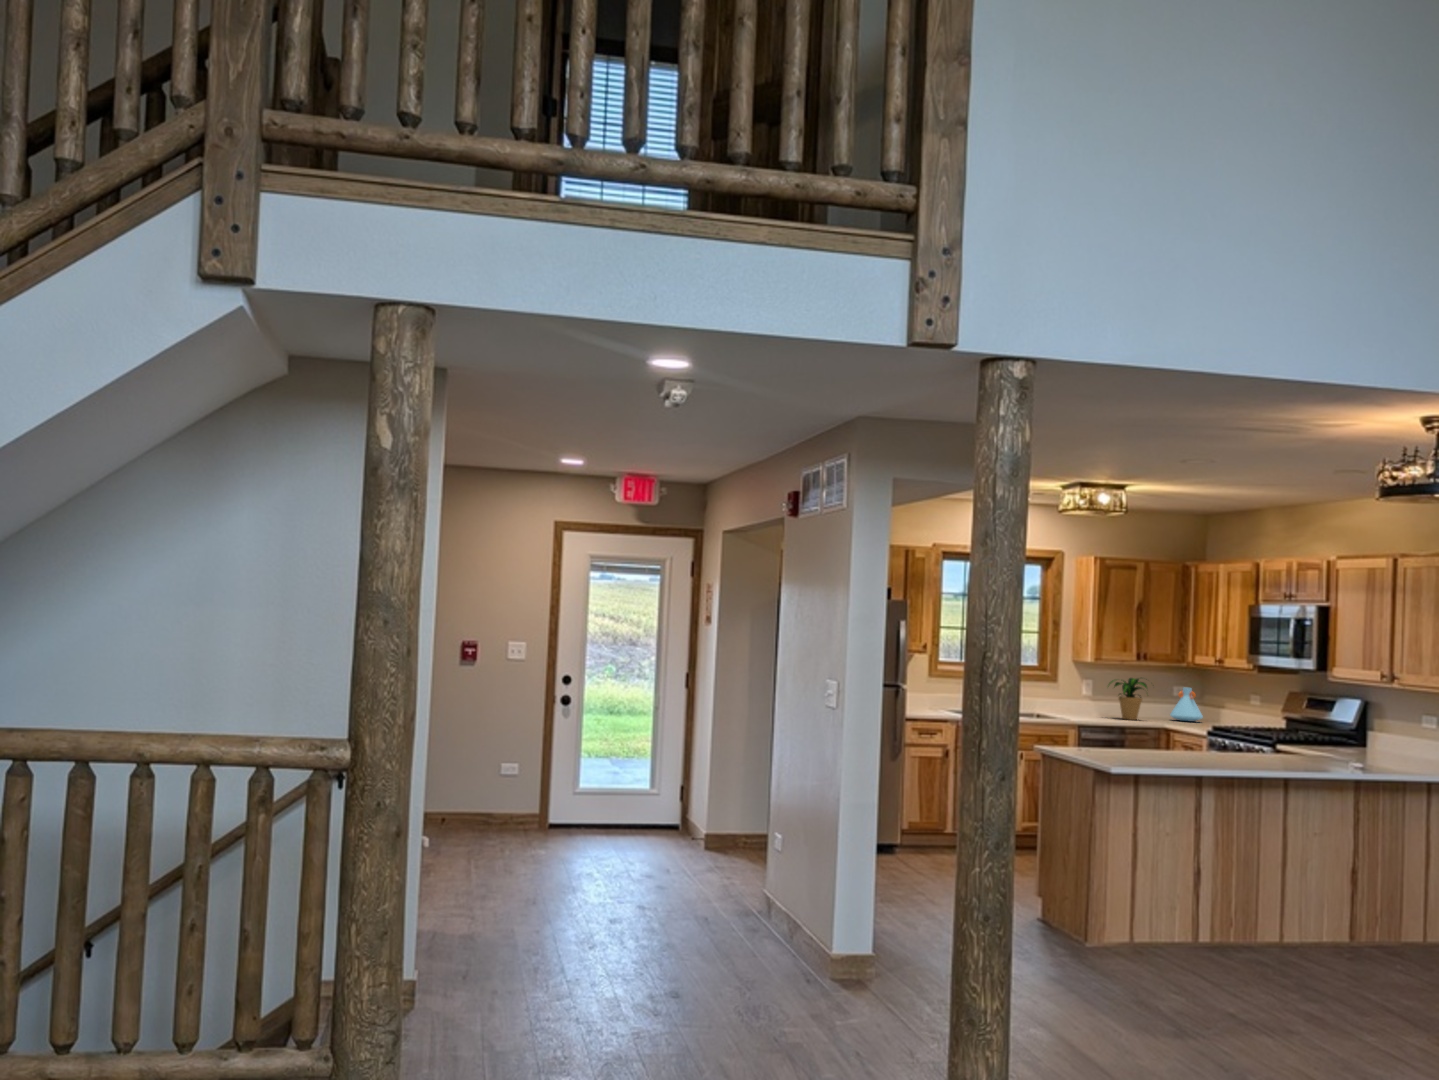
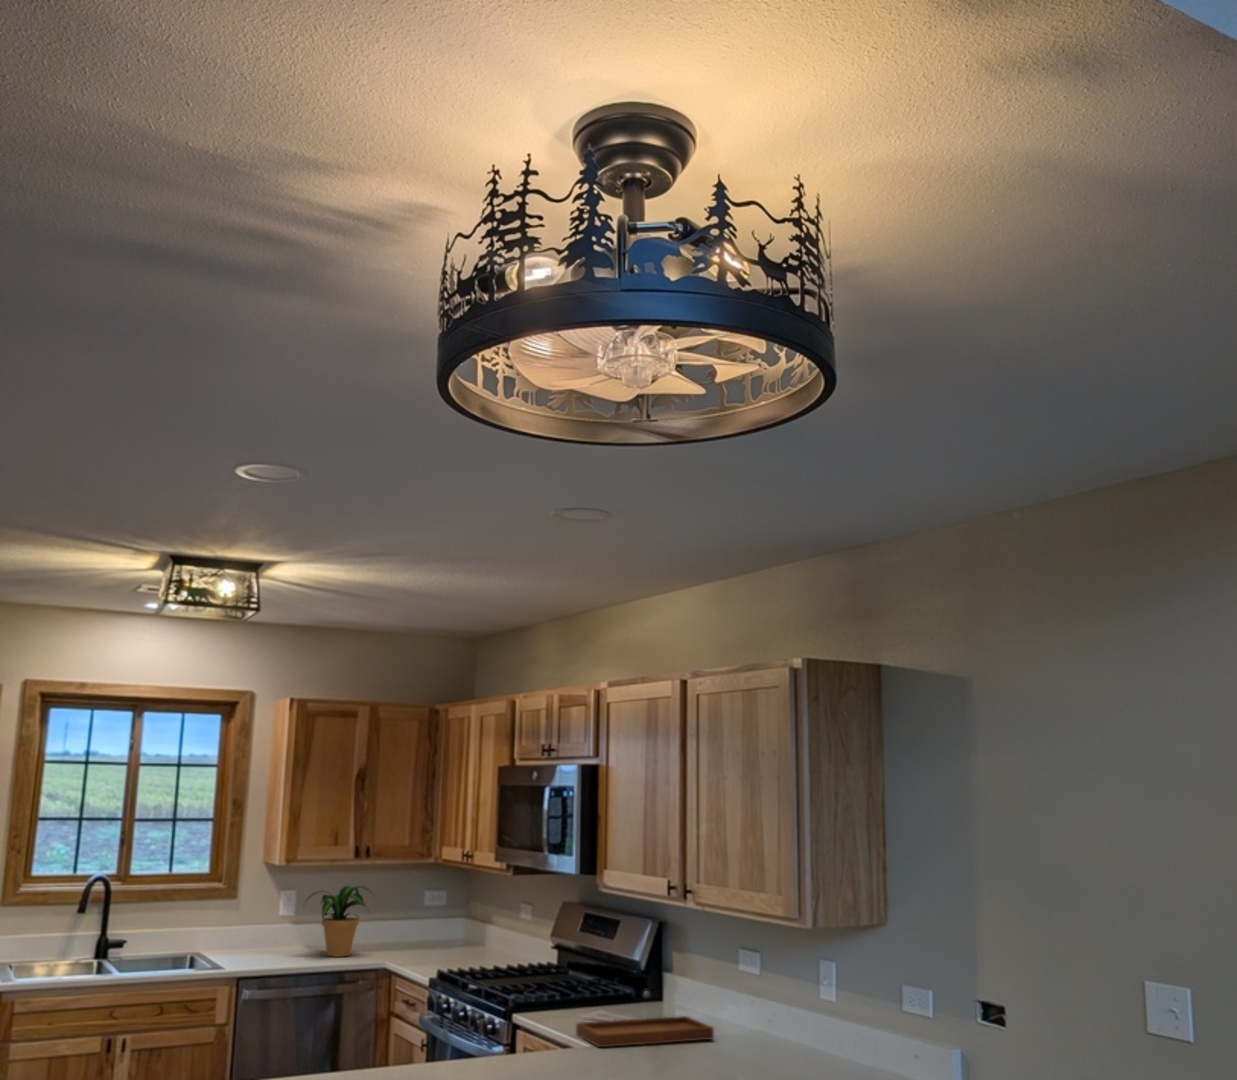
vase: present [1170,688,1203,721] -> none [413,894,461,947]
tray: none [1326,730,1410,757] -> present [576,991,714,1047]

